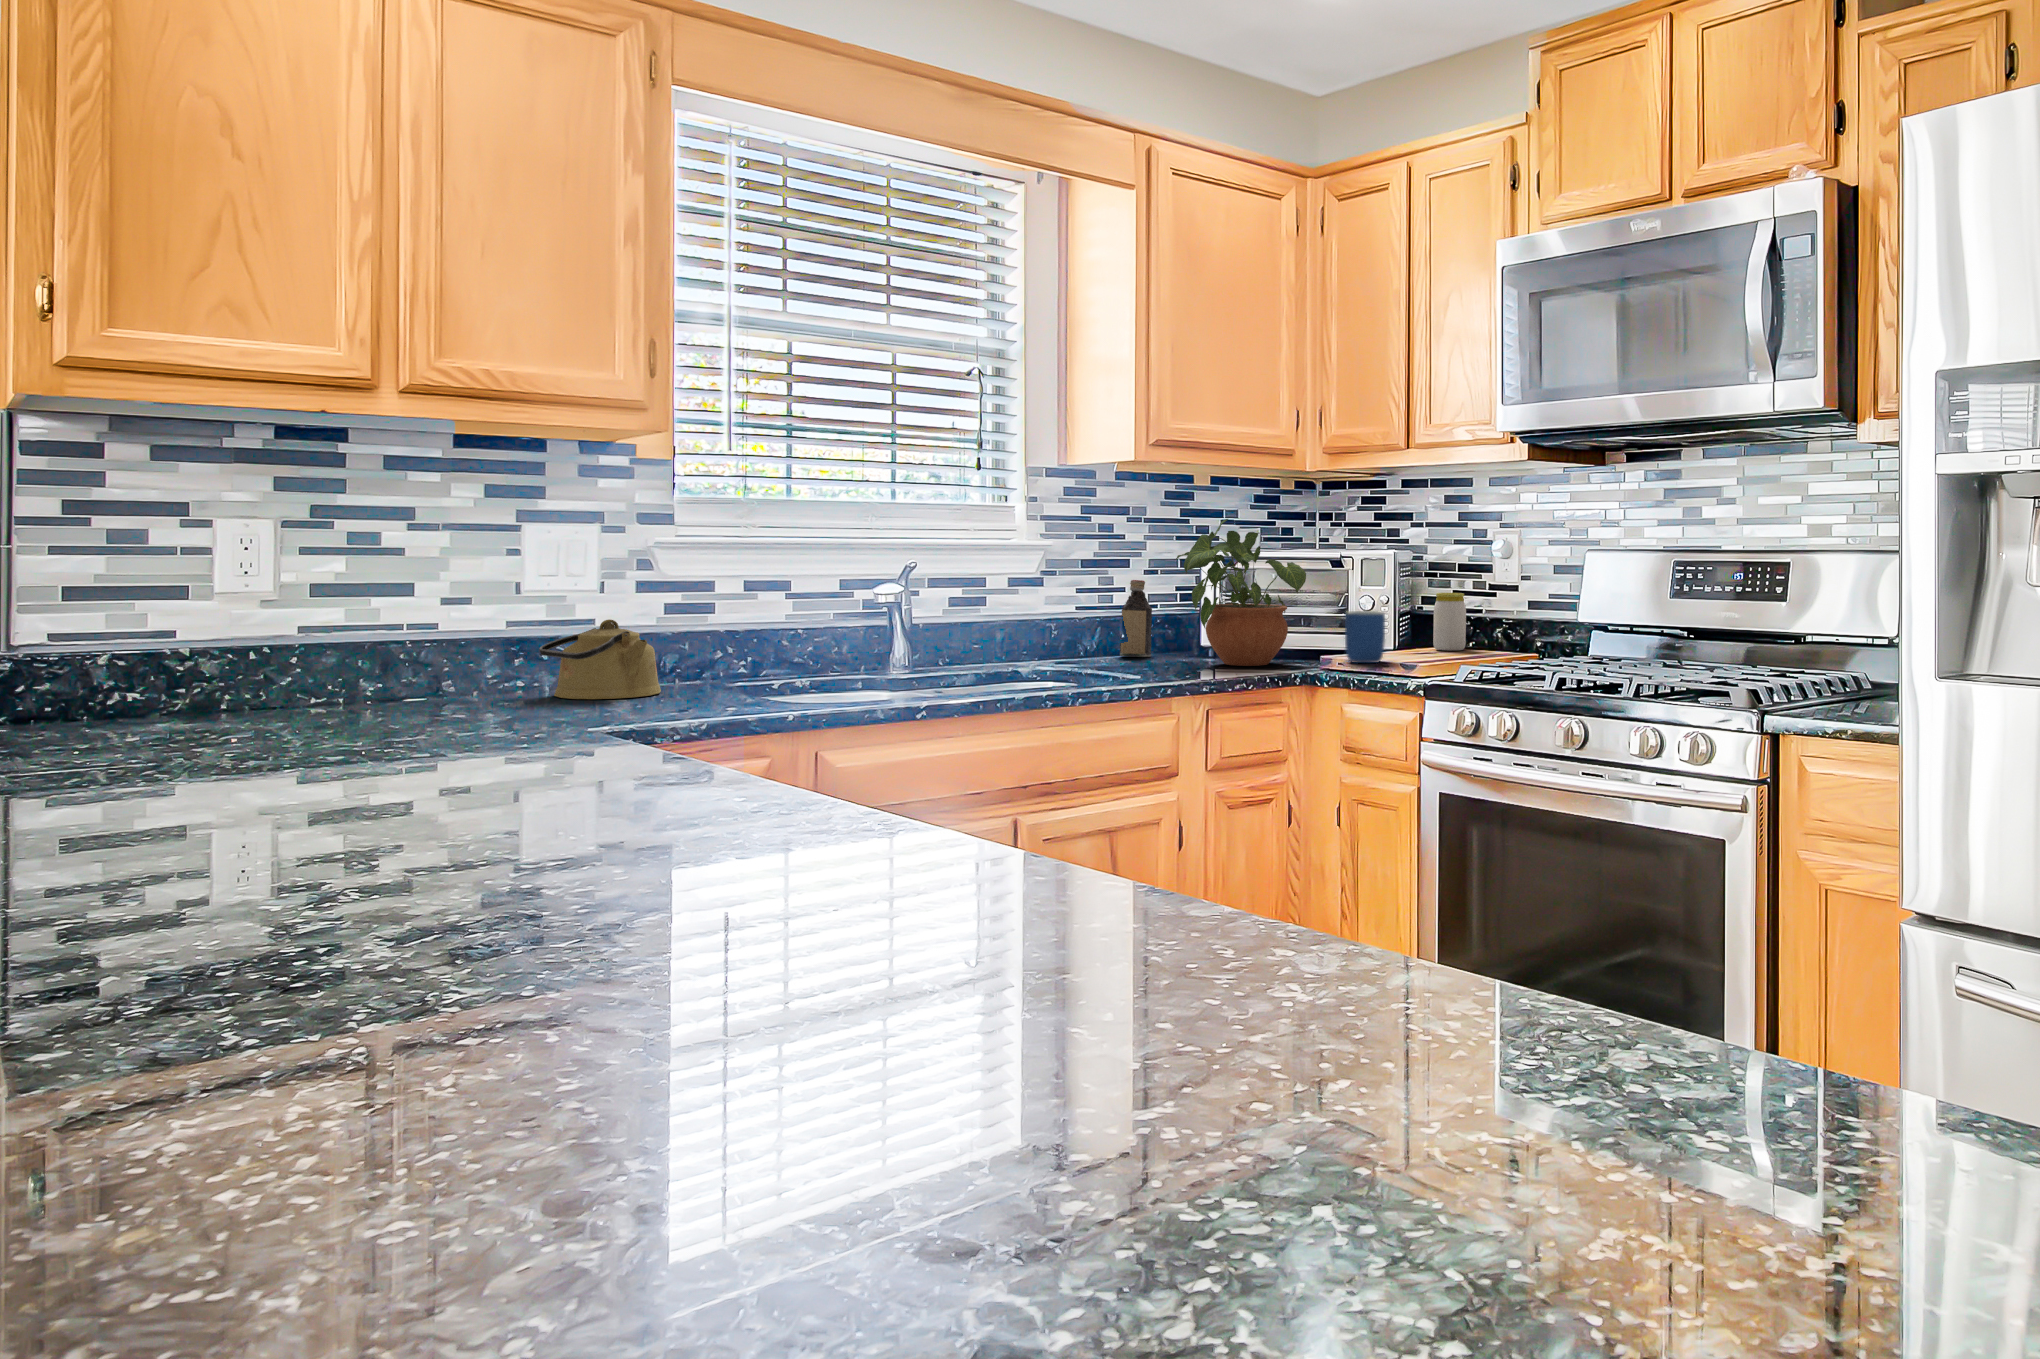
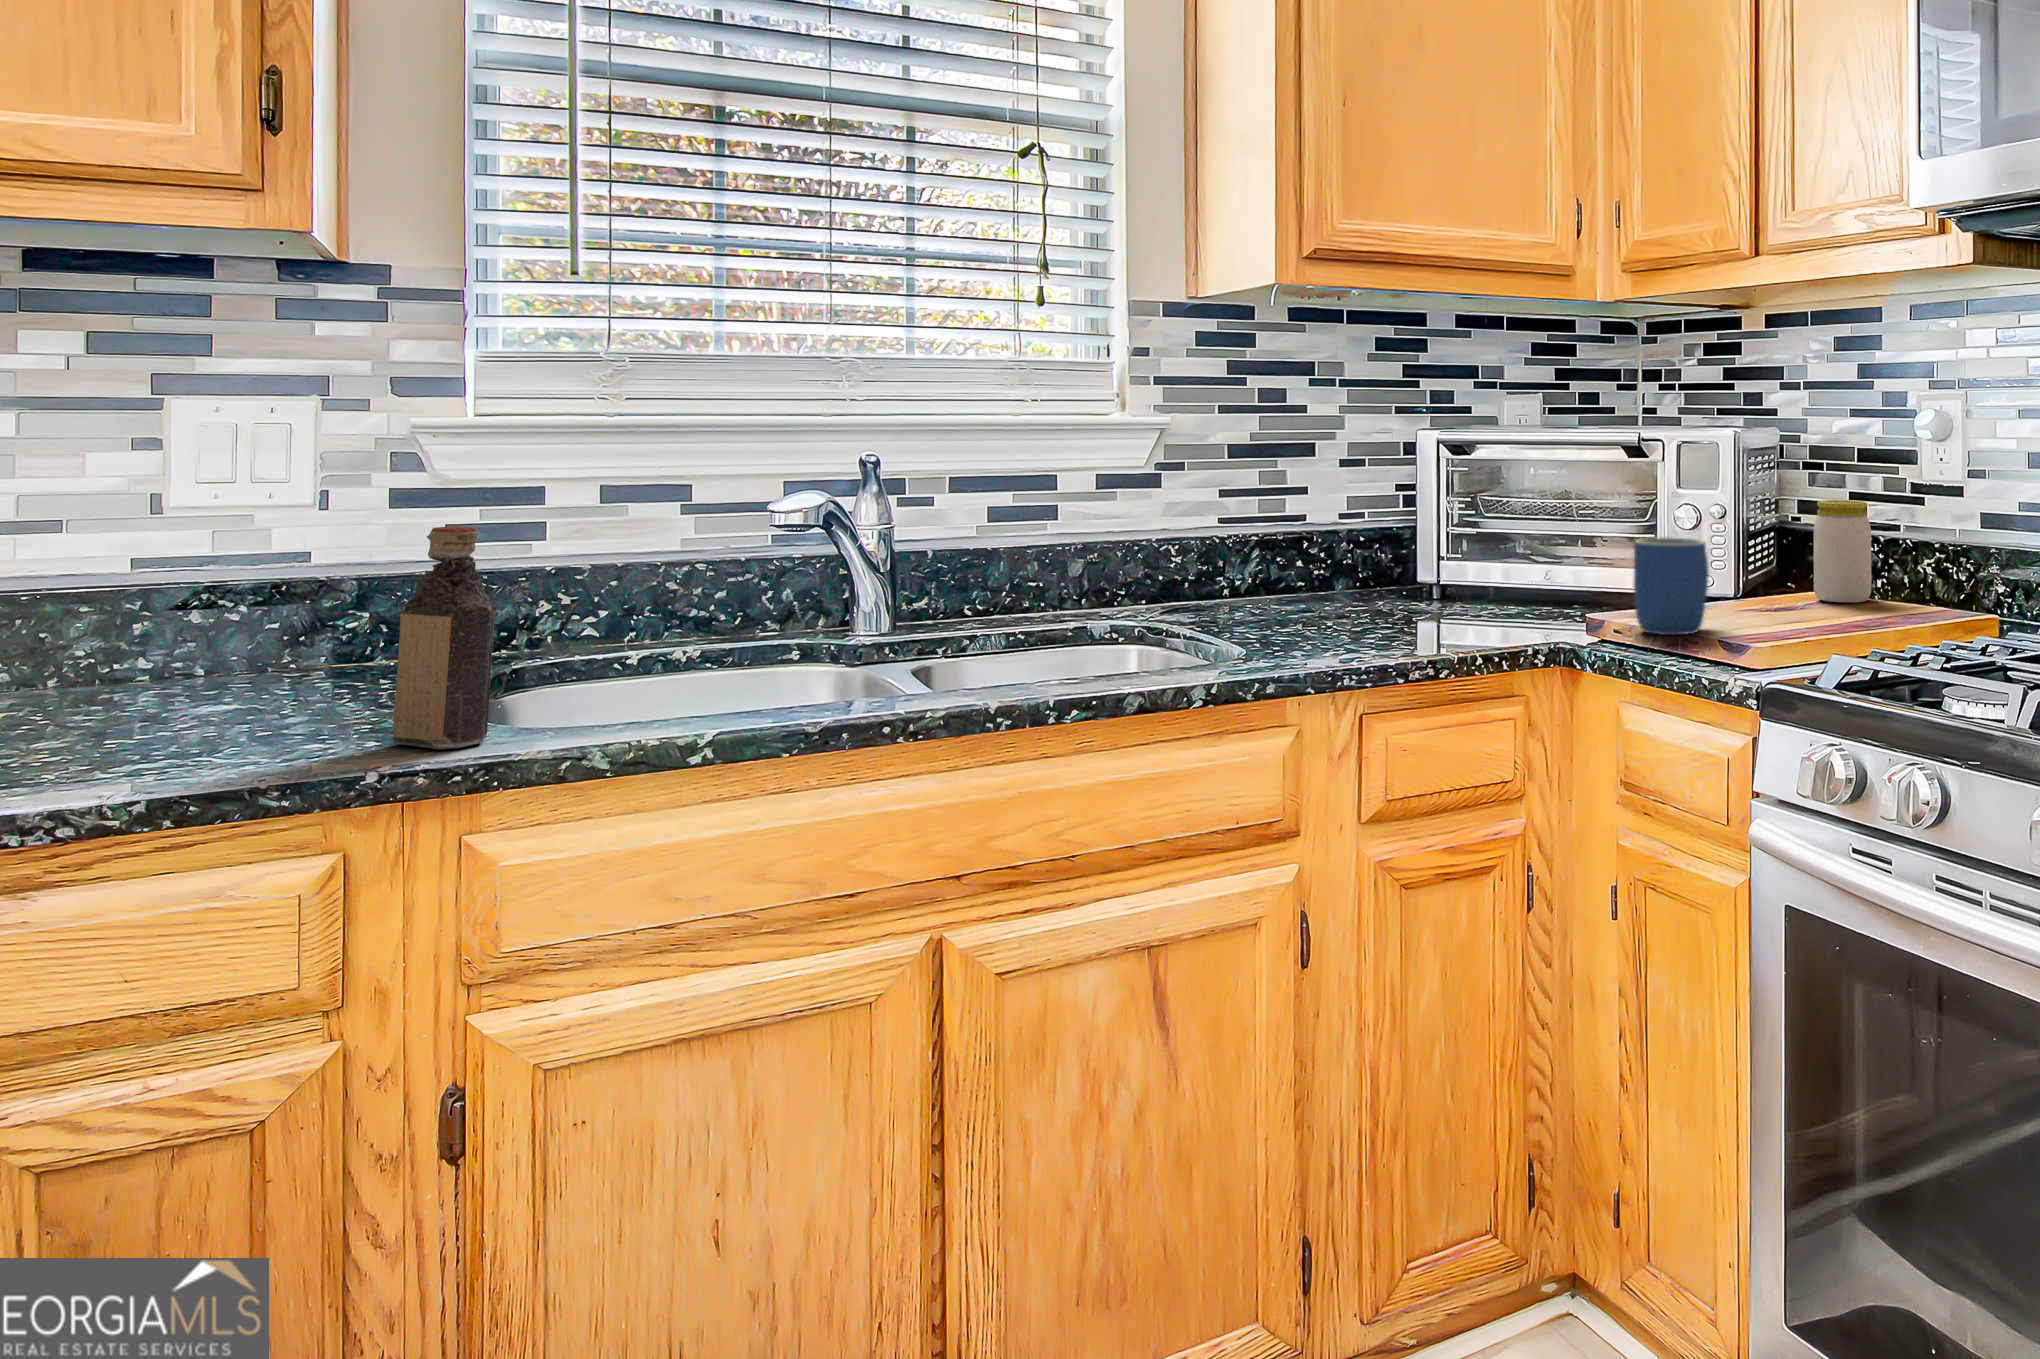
potted plant: present [1176,519,1306,666] -> none [1339,375,1561,637]
bottle: present [1120,580,1152,657] -> present [393,526,495,749]
kettle: present [539,619,661,699] -> none [105,564,335,717]

